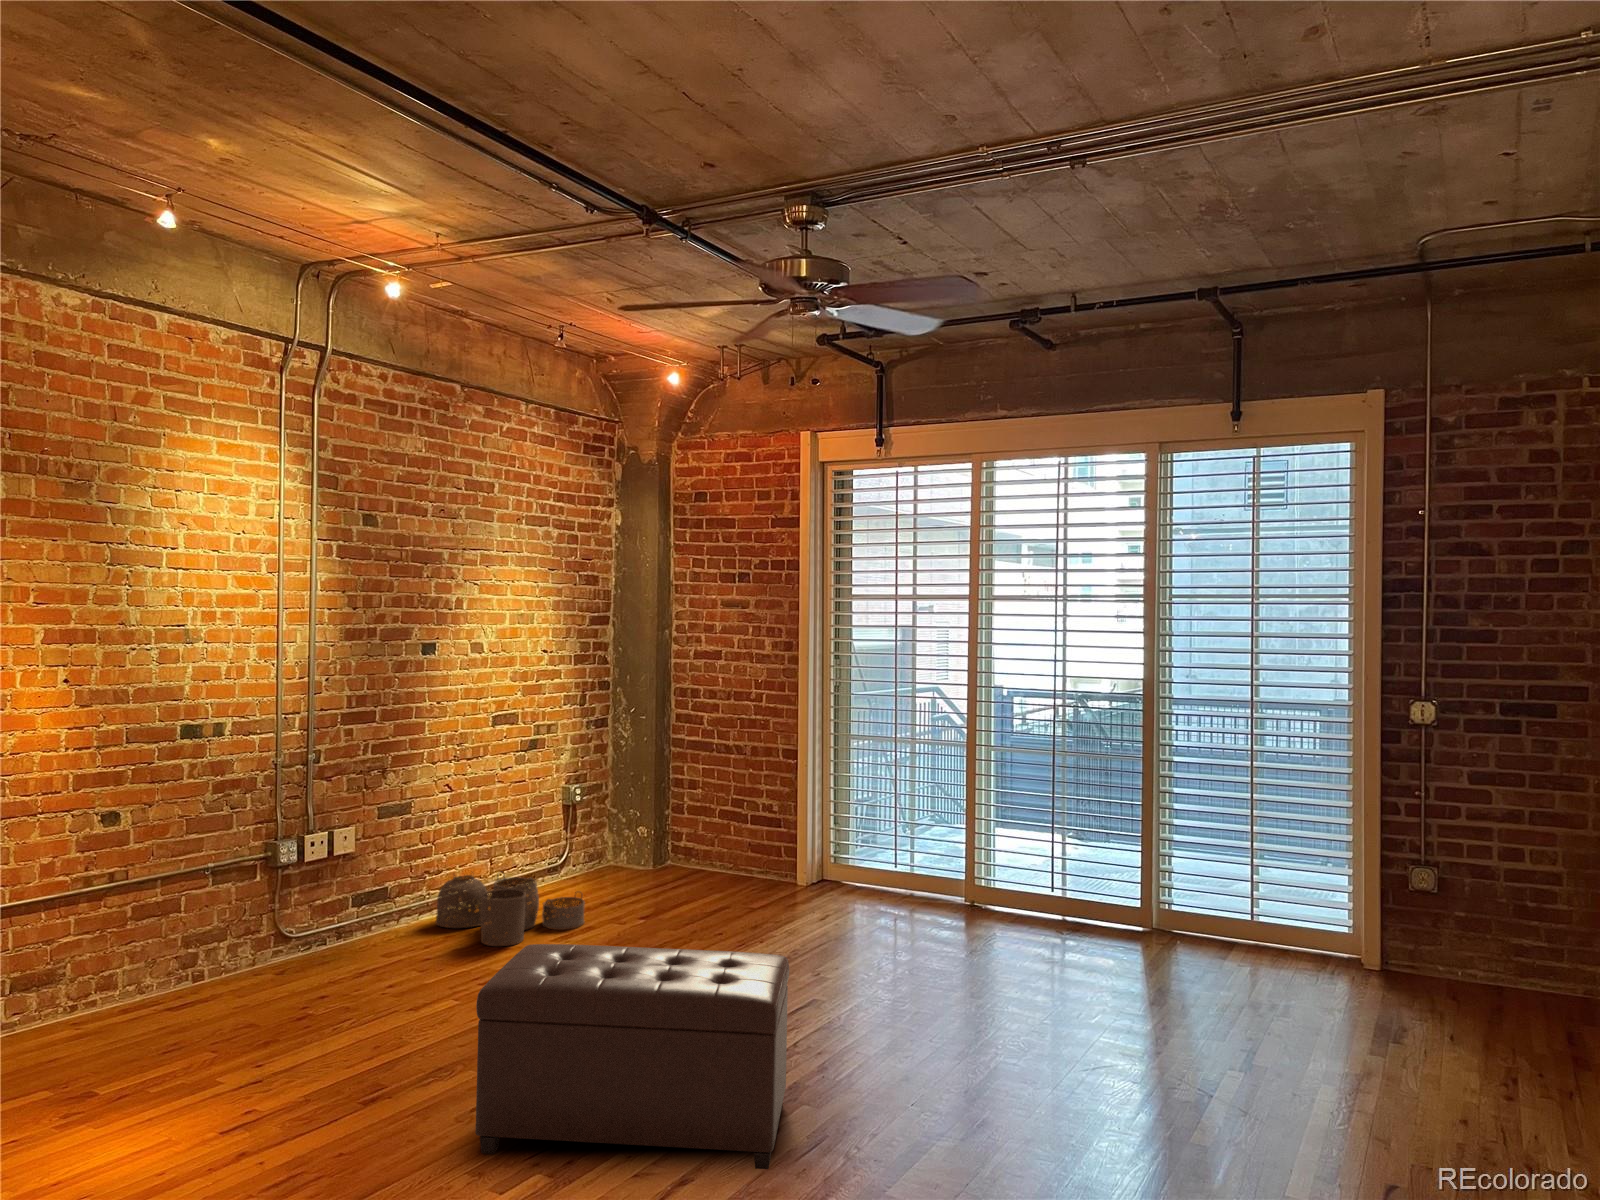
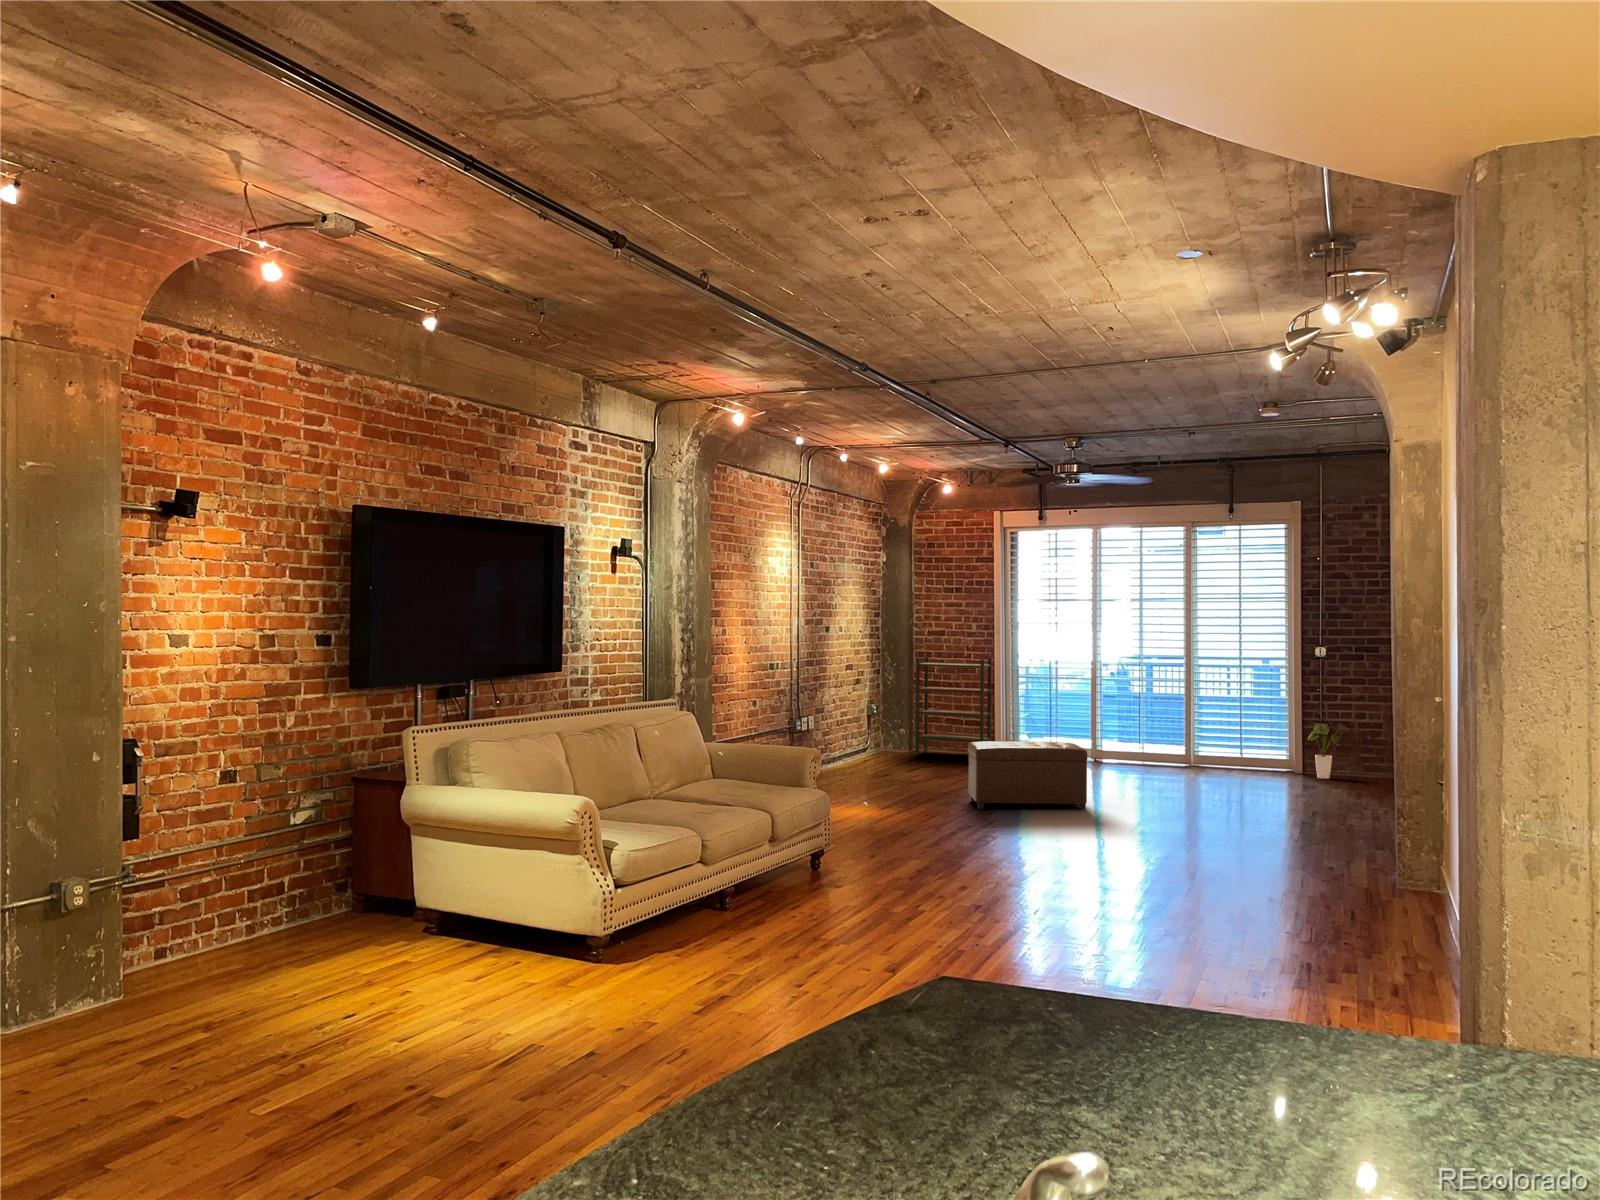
bookshelf: none [652,696,793,896] -> present [915,657,992,755]
house plant: none [1397,872,1492,1002] -> present [1308,724,1348,779]
woven basket: present [436,873,585,946] -> none [834,742,910,774]

